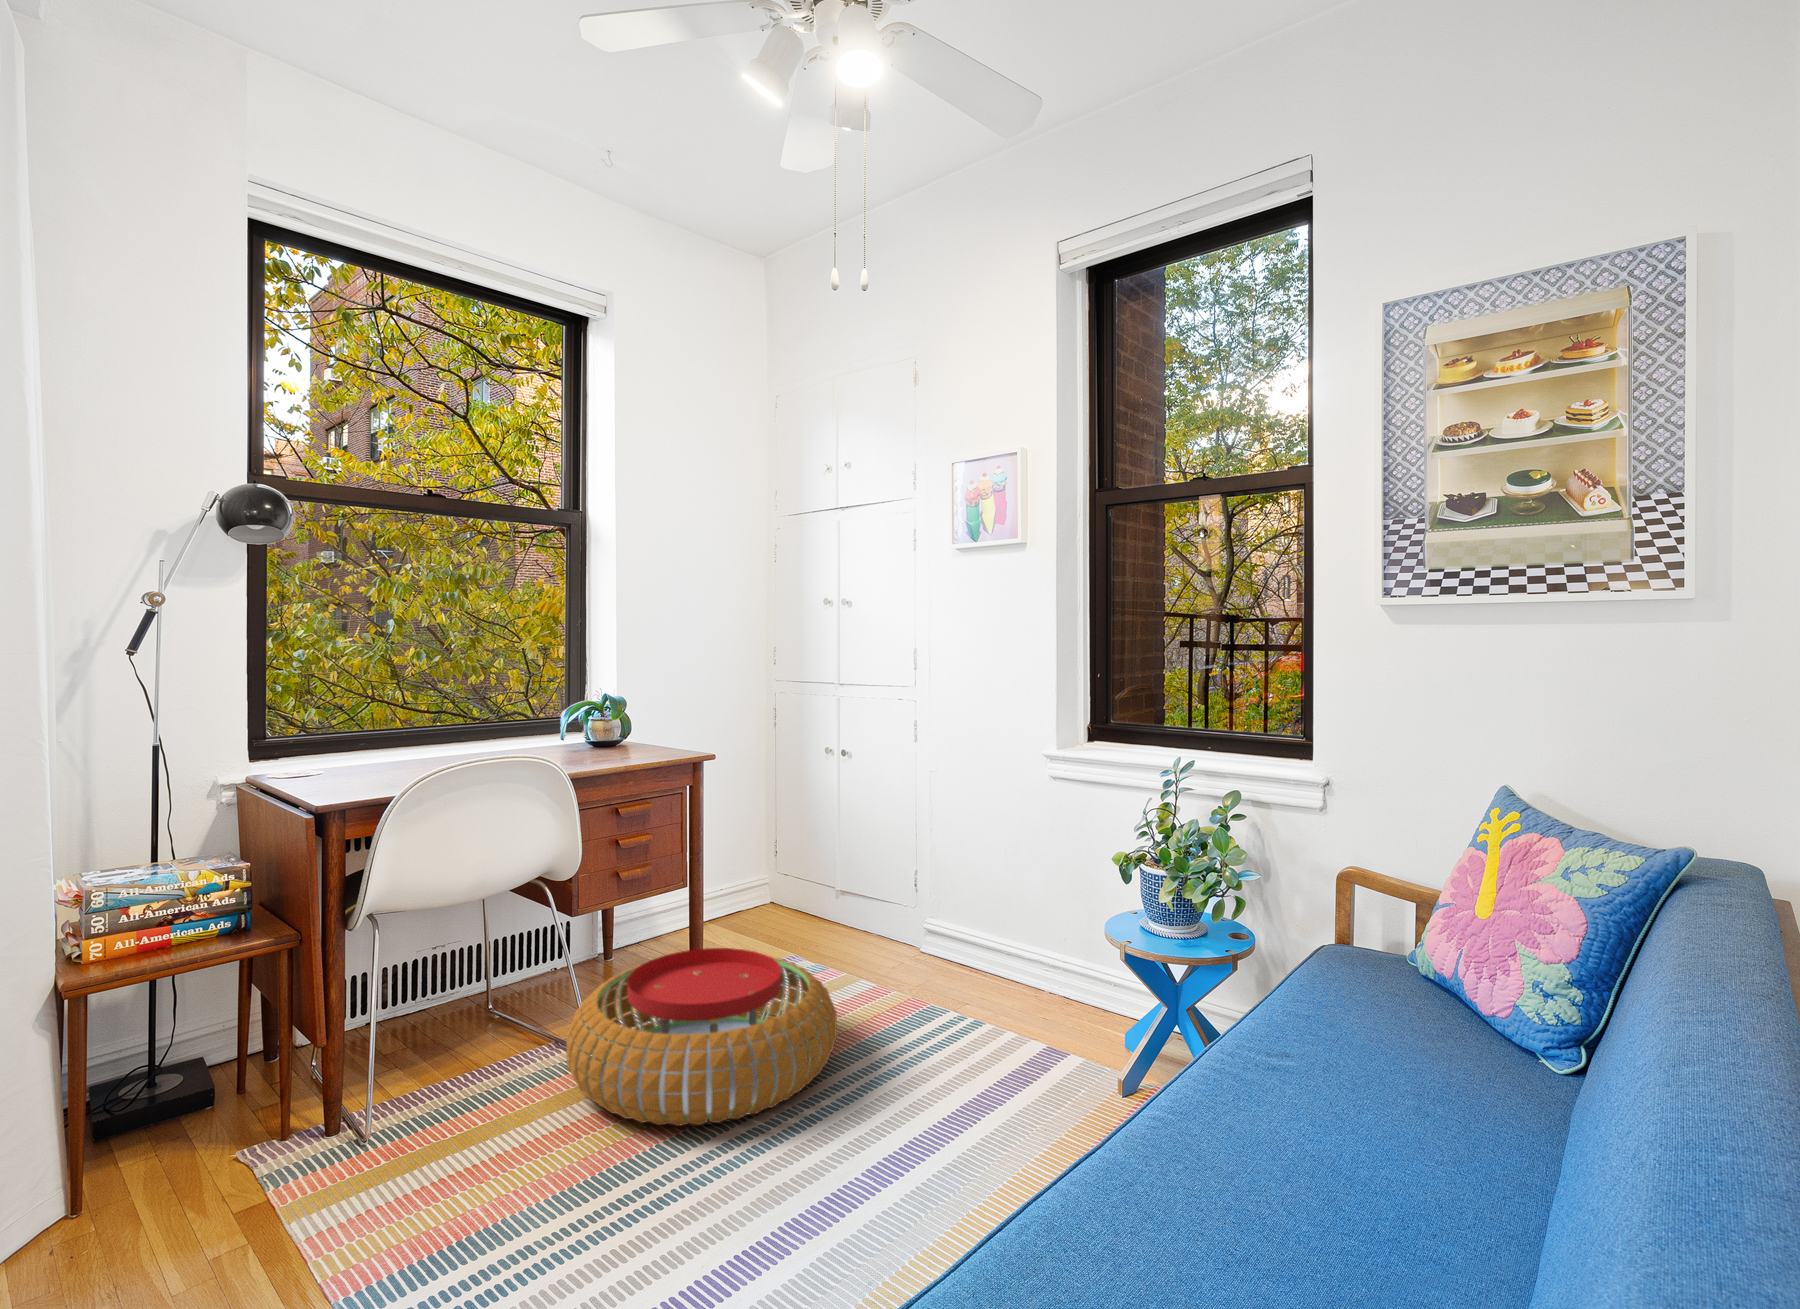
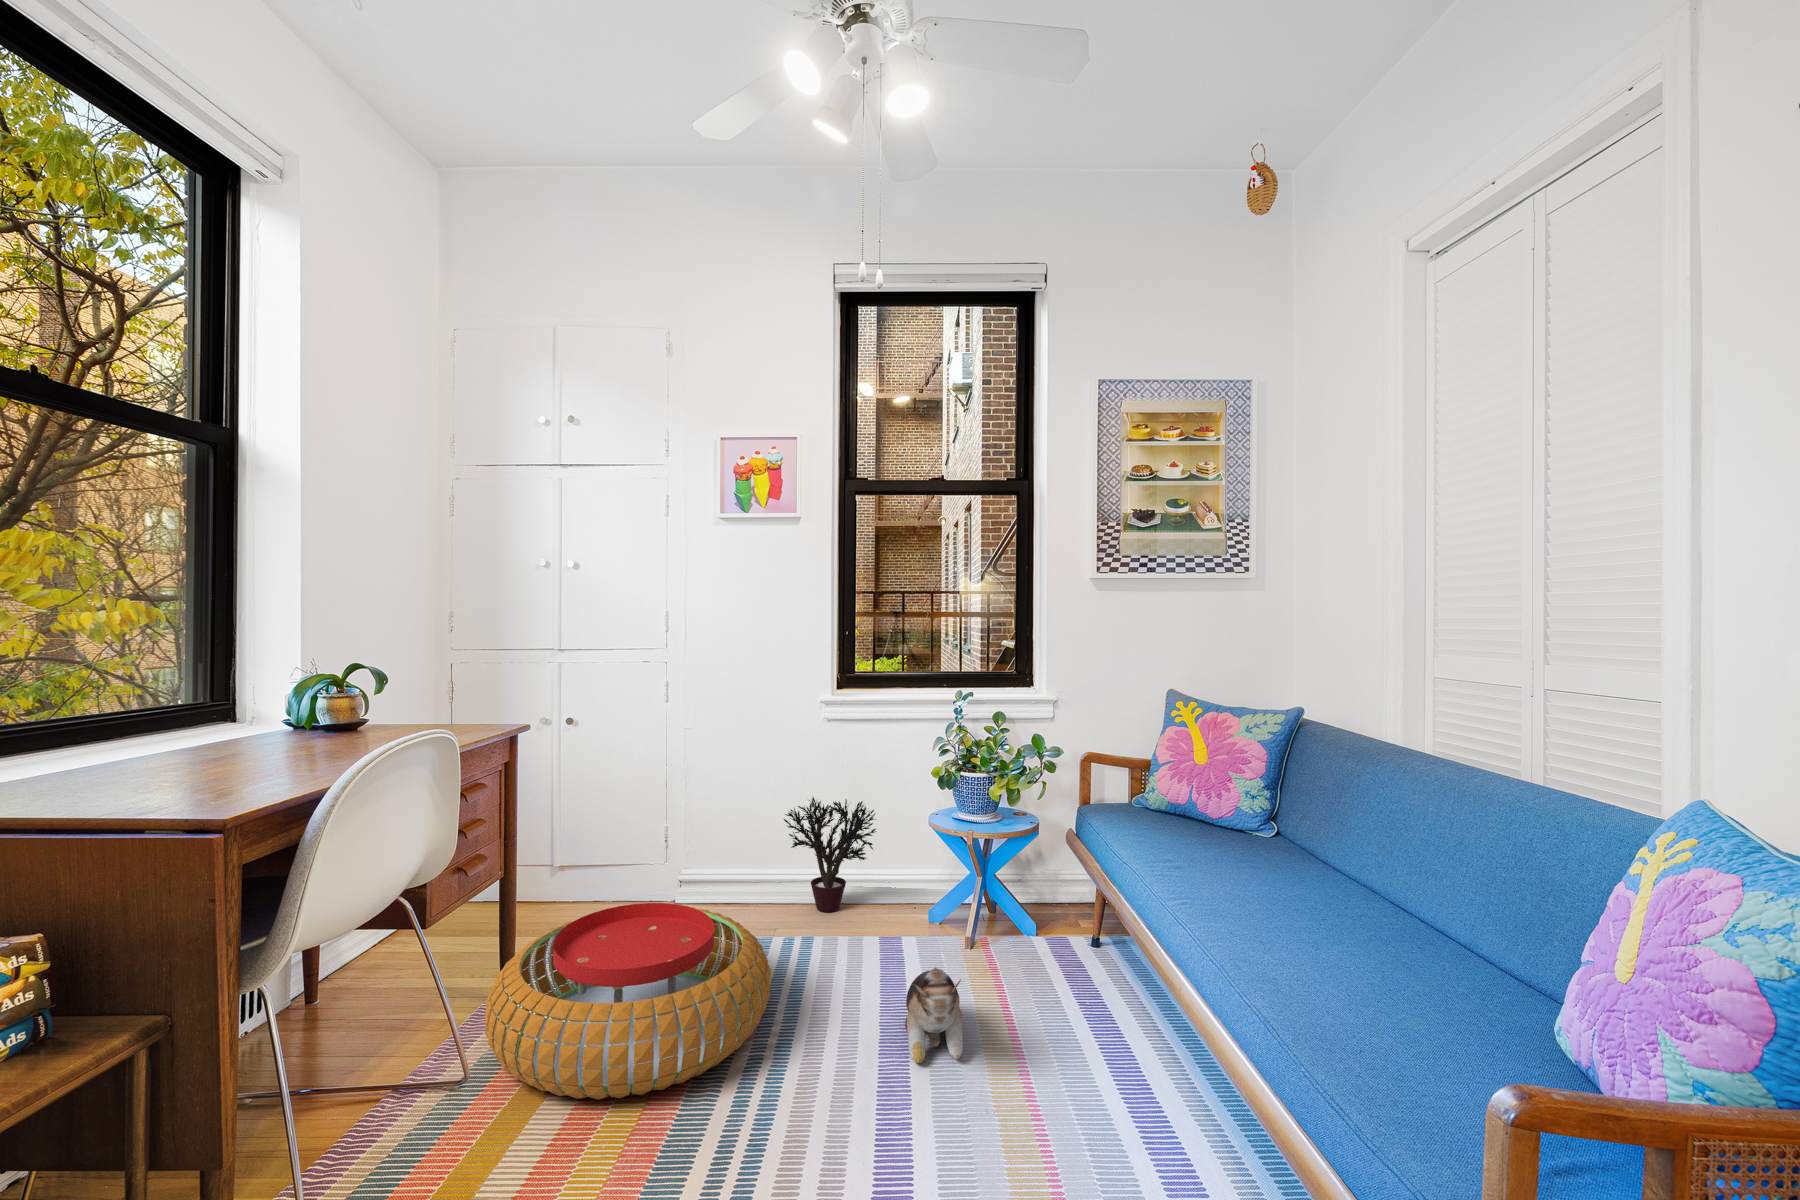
potted plant: none [943,877,1076,1018] -> present [784,797,876,912]
plush toy: none [853,1089,990,1213] -> present [905,967,963,1063]

